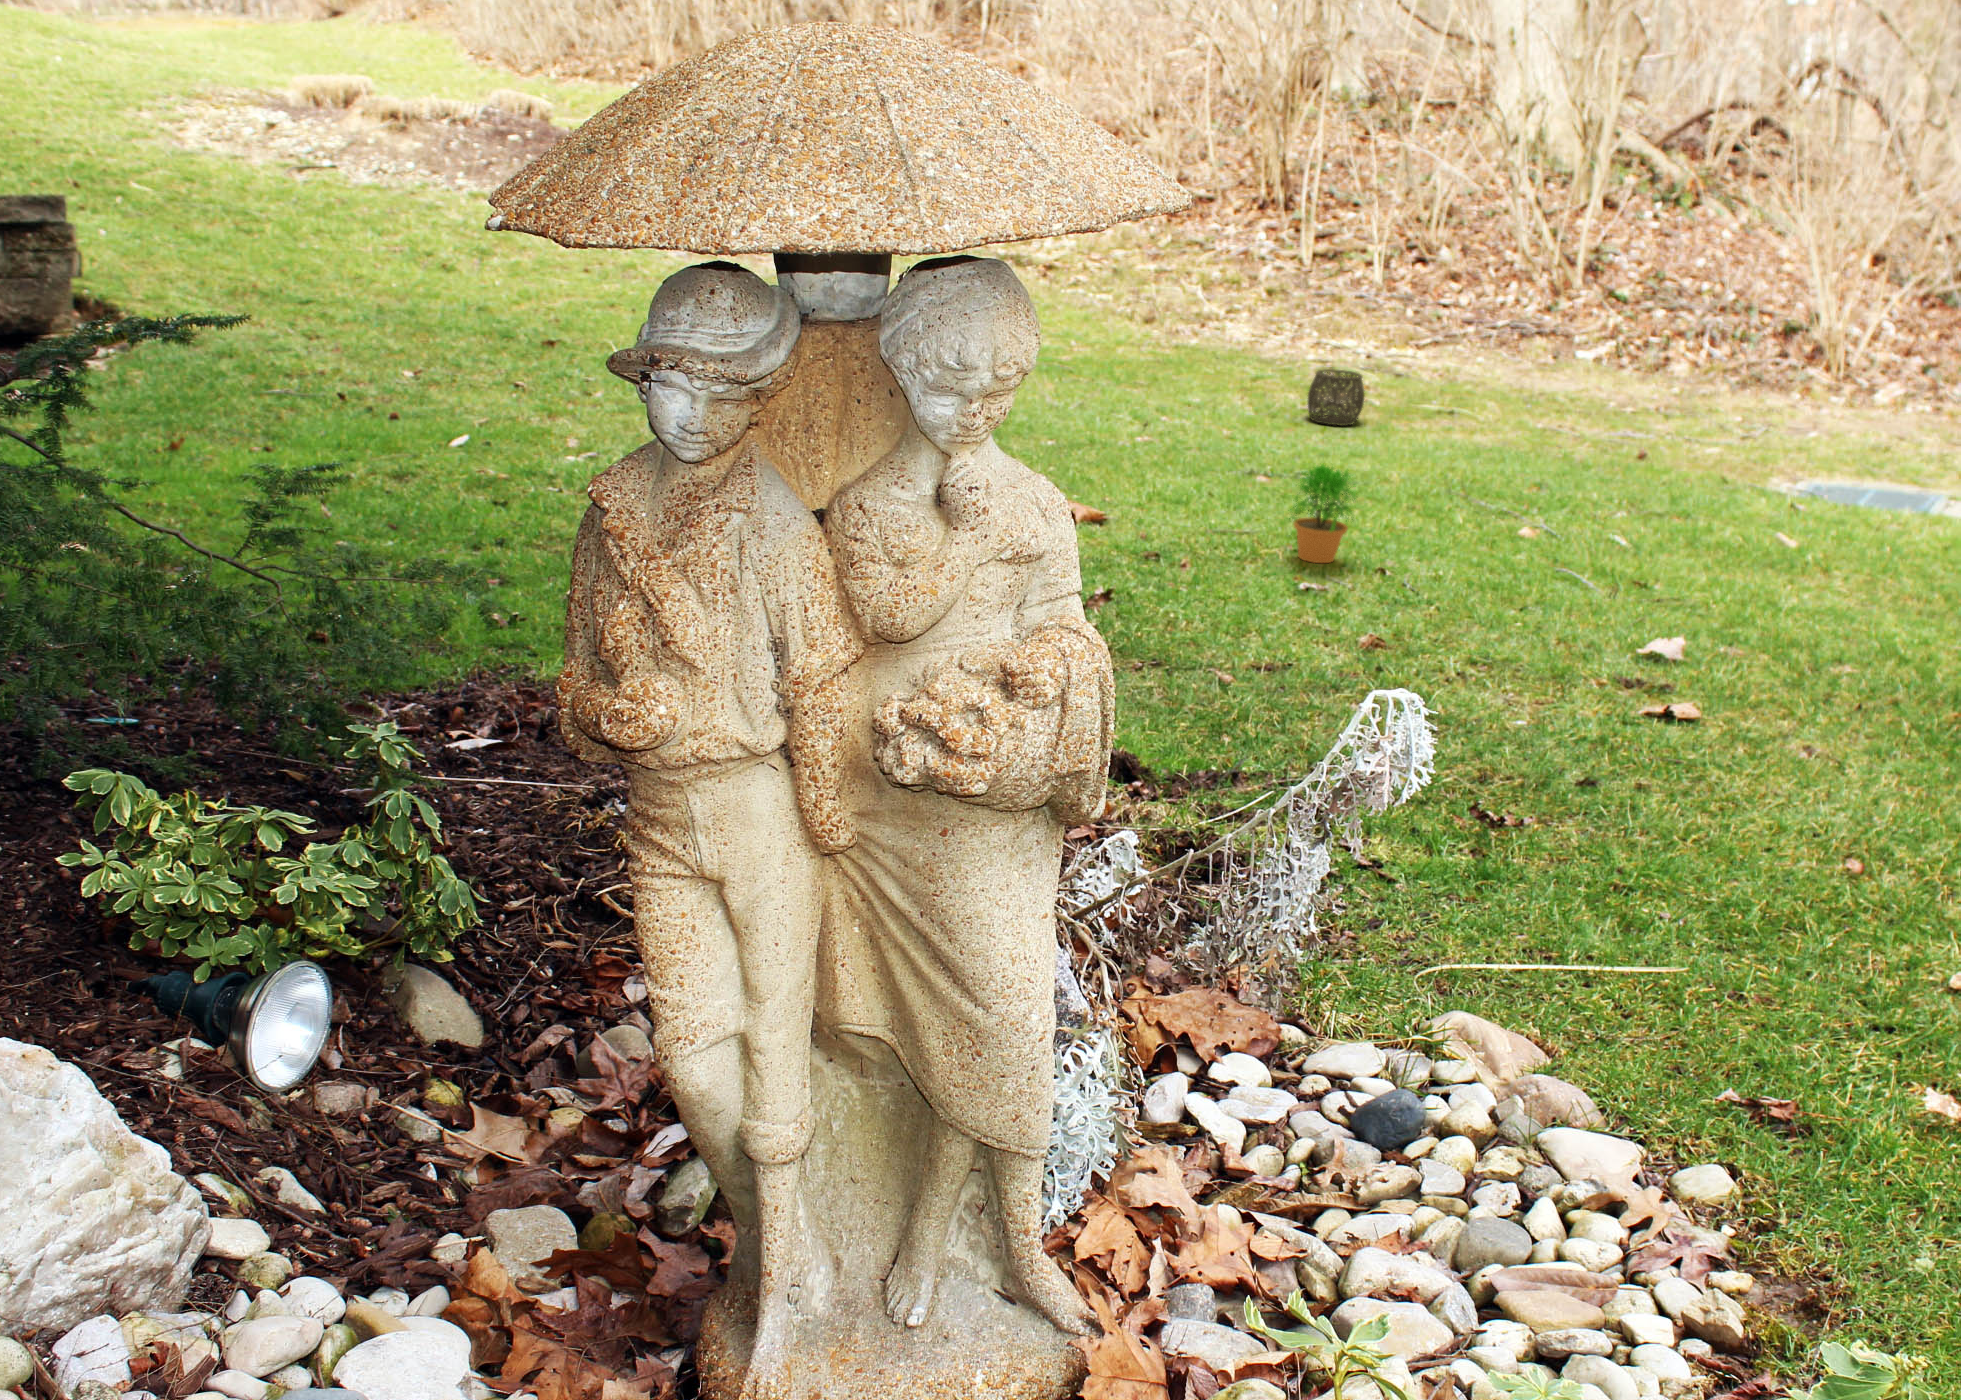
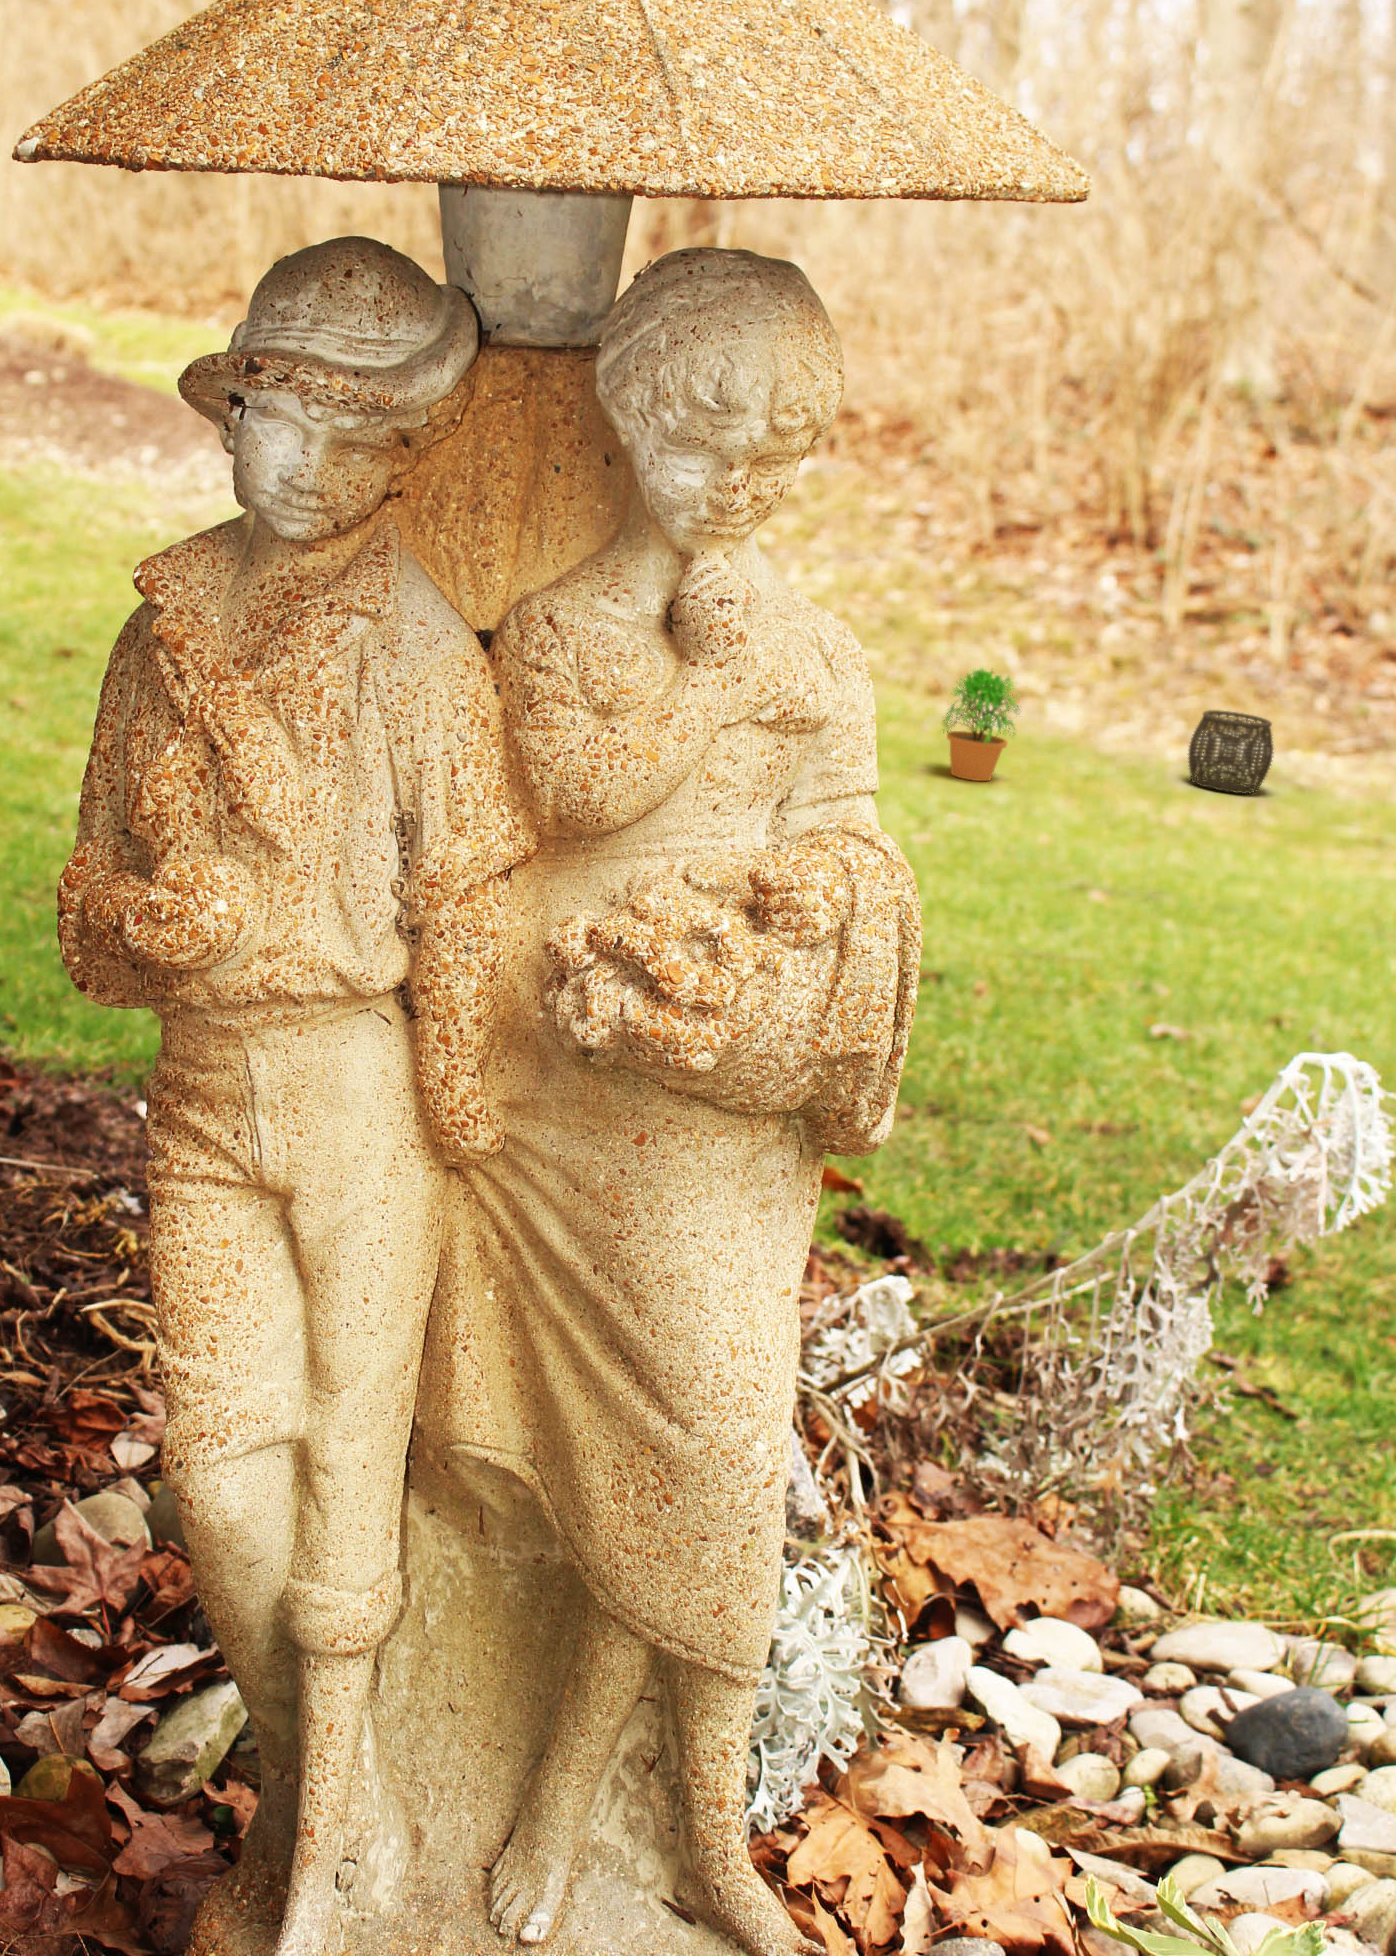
potted plant: present [1289,464,1356,563] -> present [943,669,1020,781]

